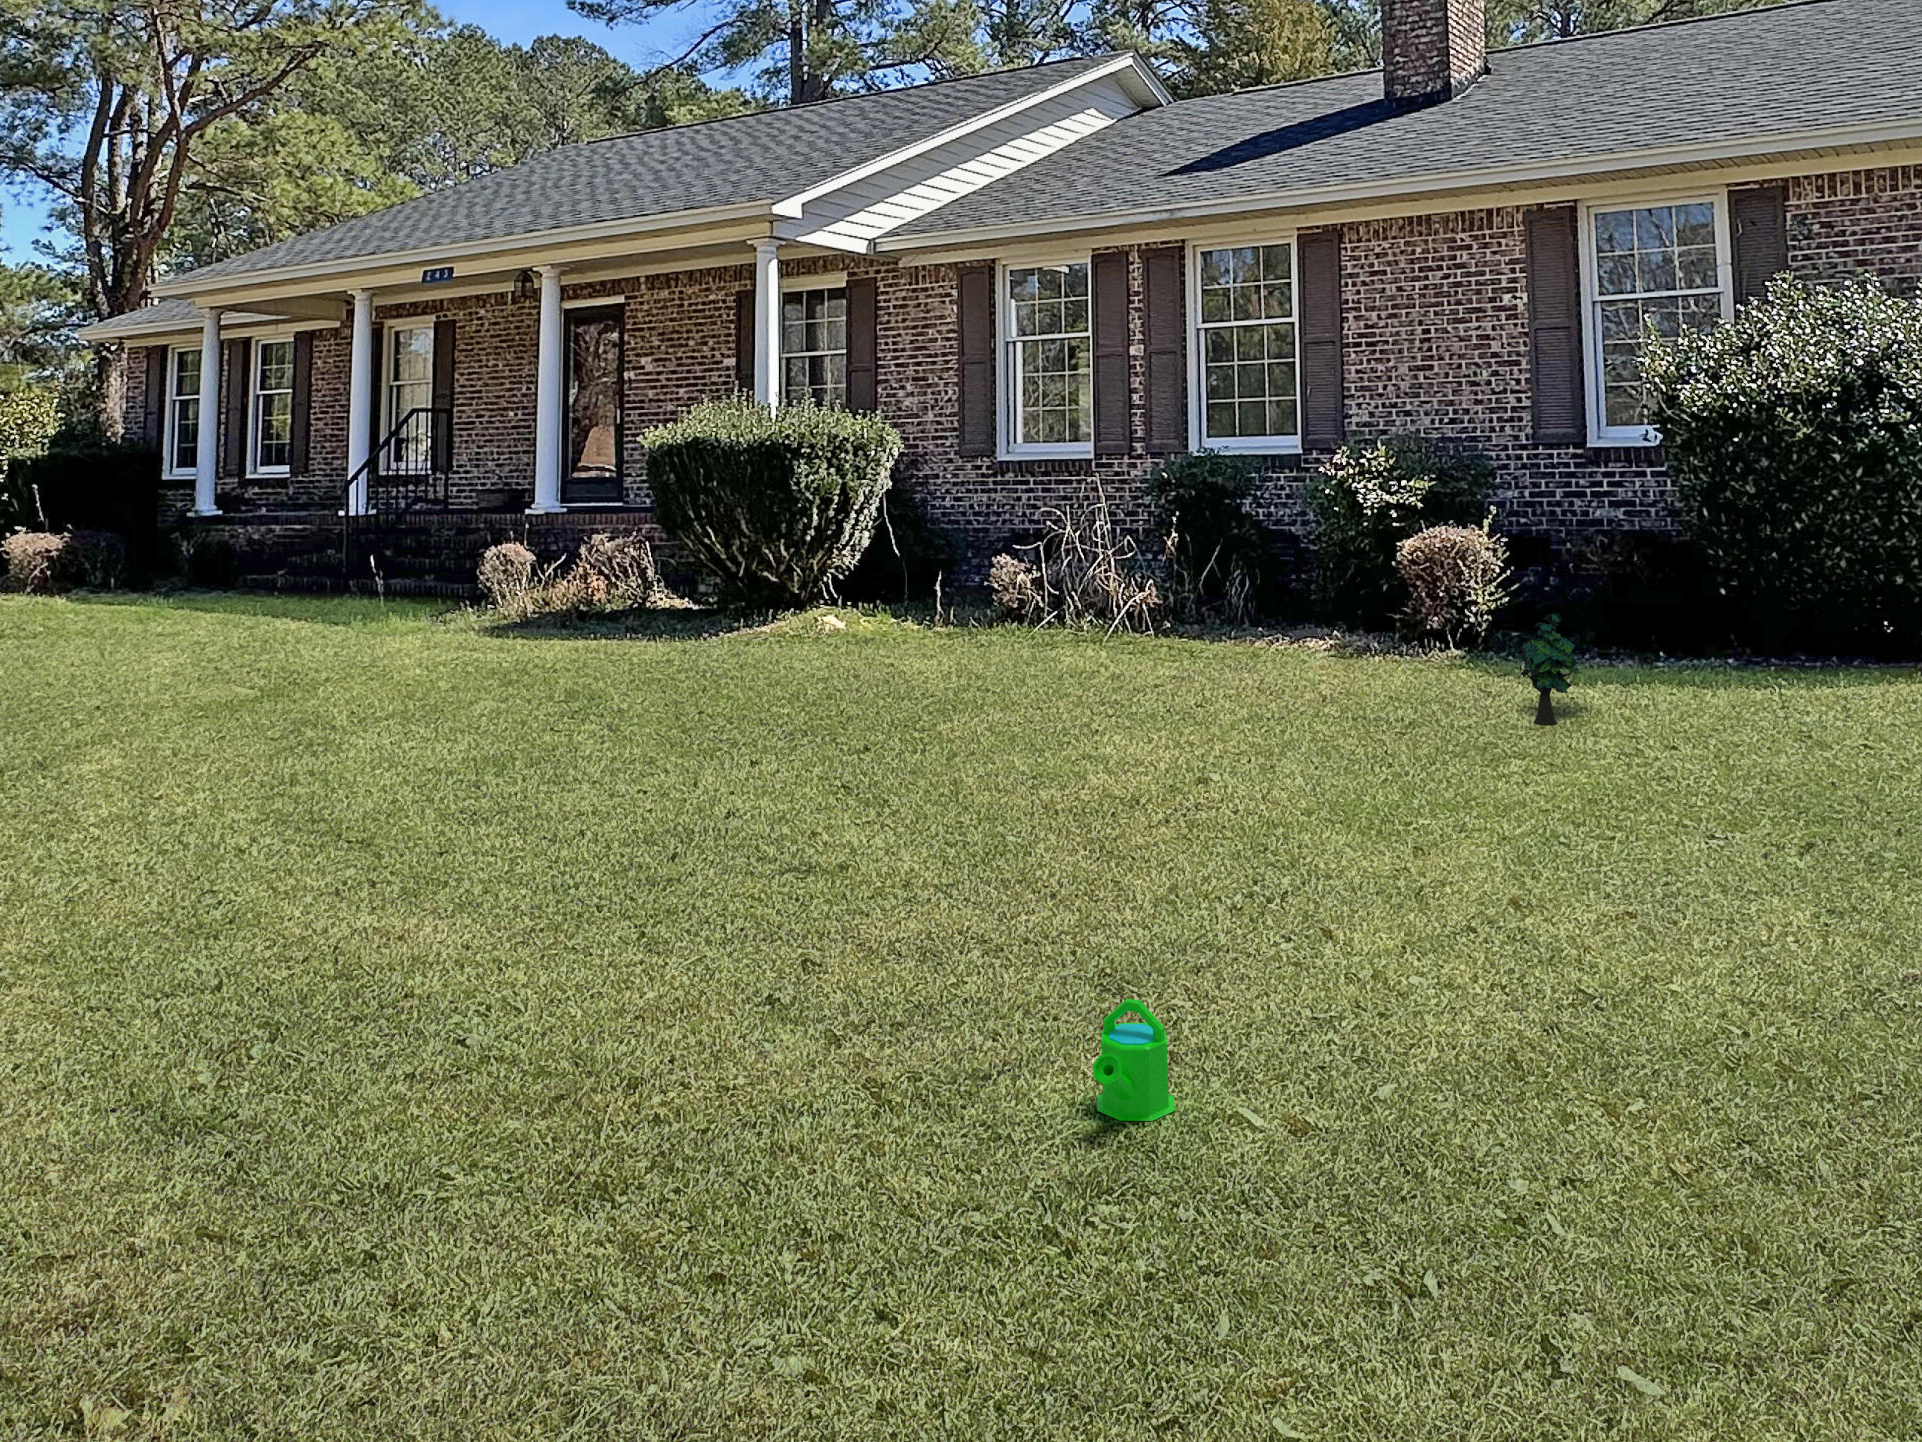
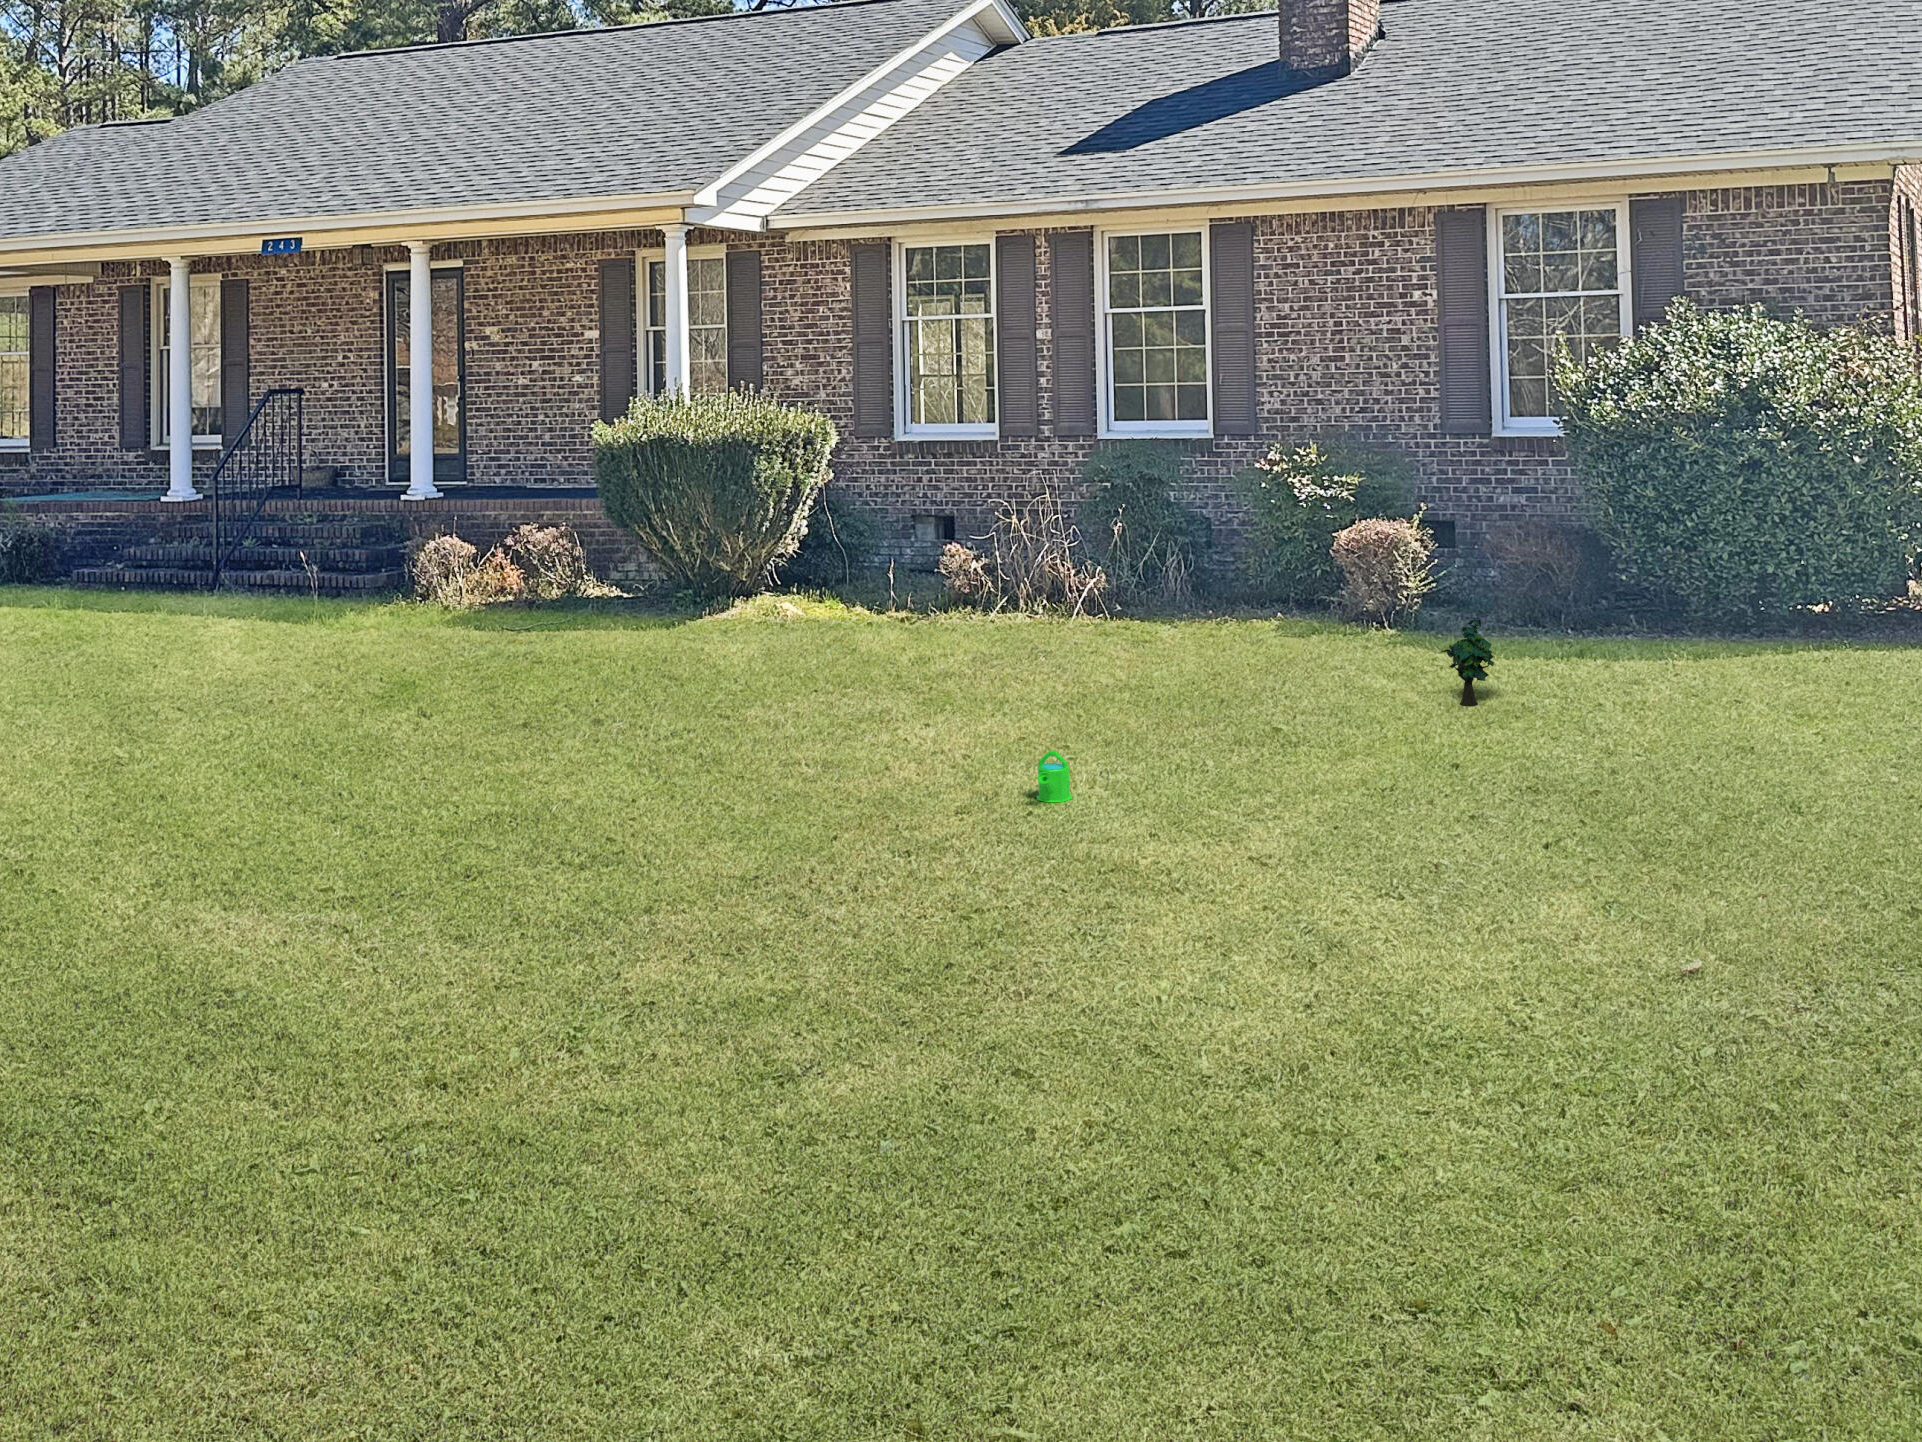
watering can: present [1092,999,1175,1121] -> present [1036,751,1072,803]

